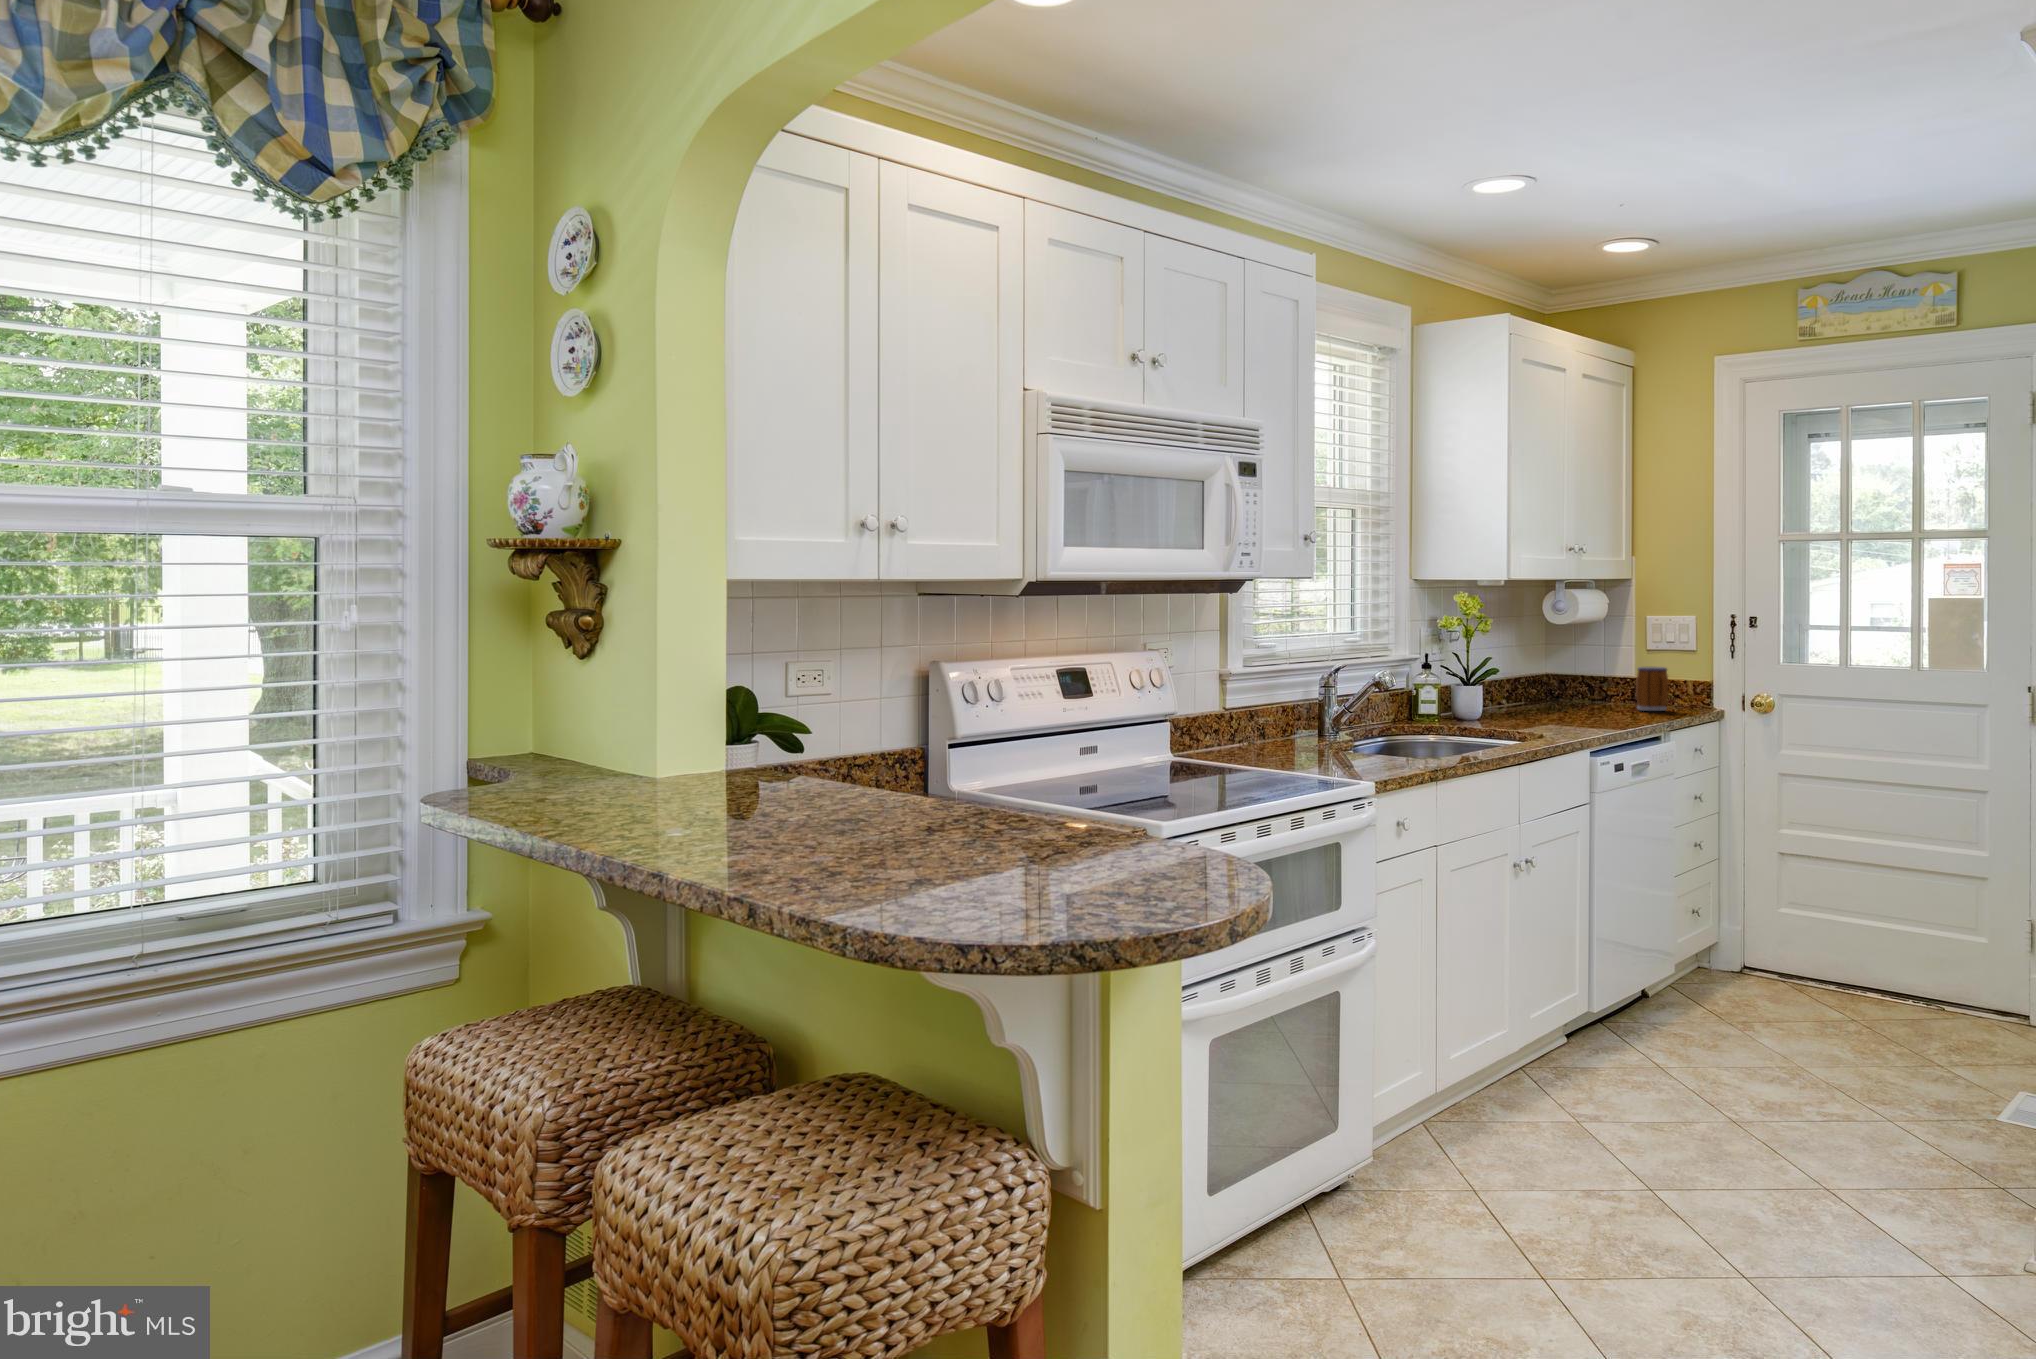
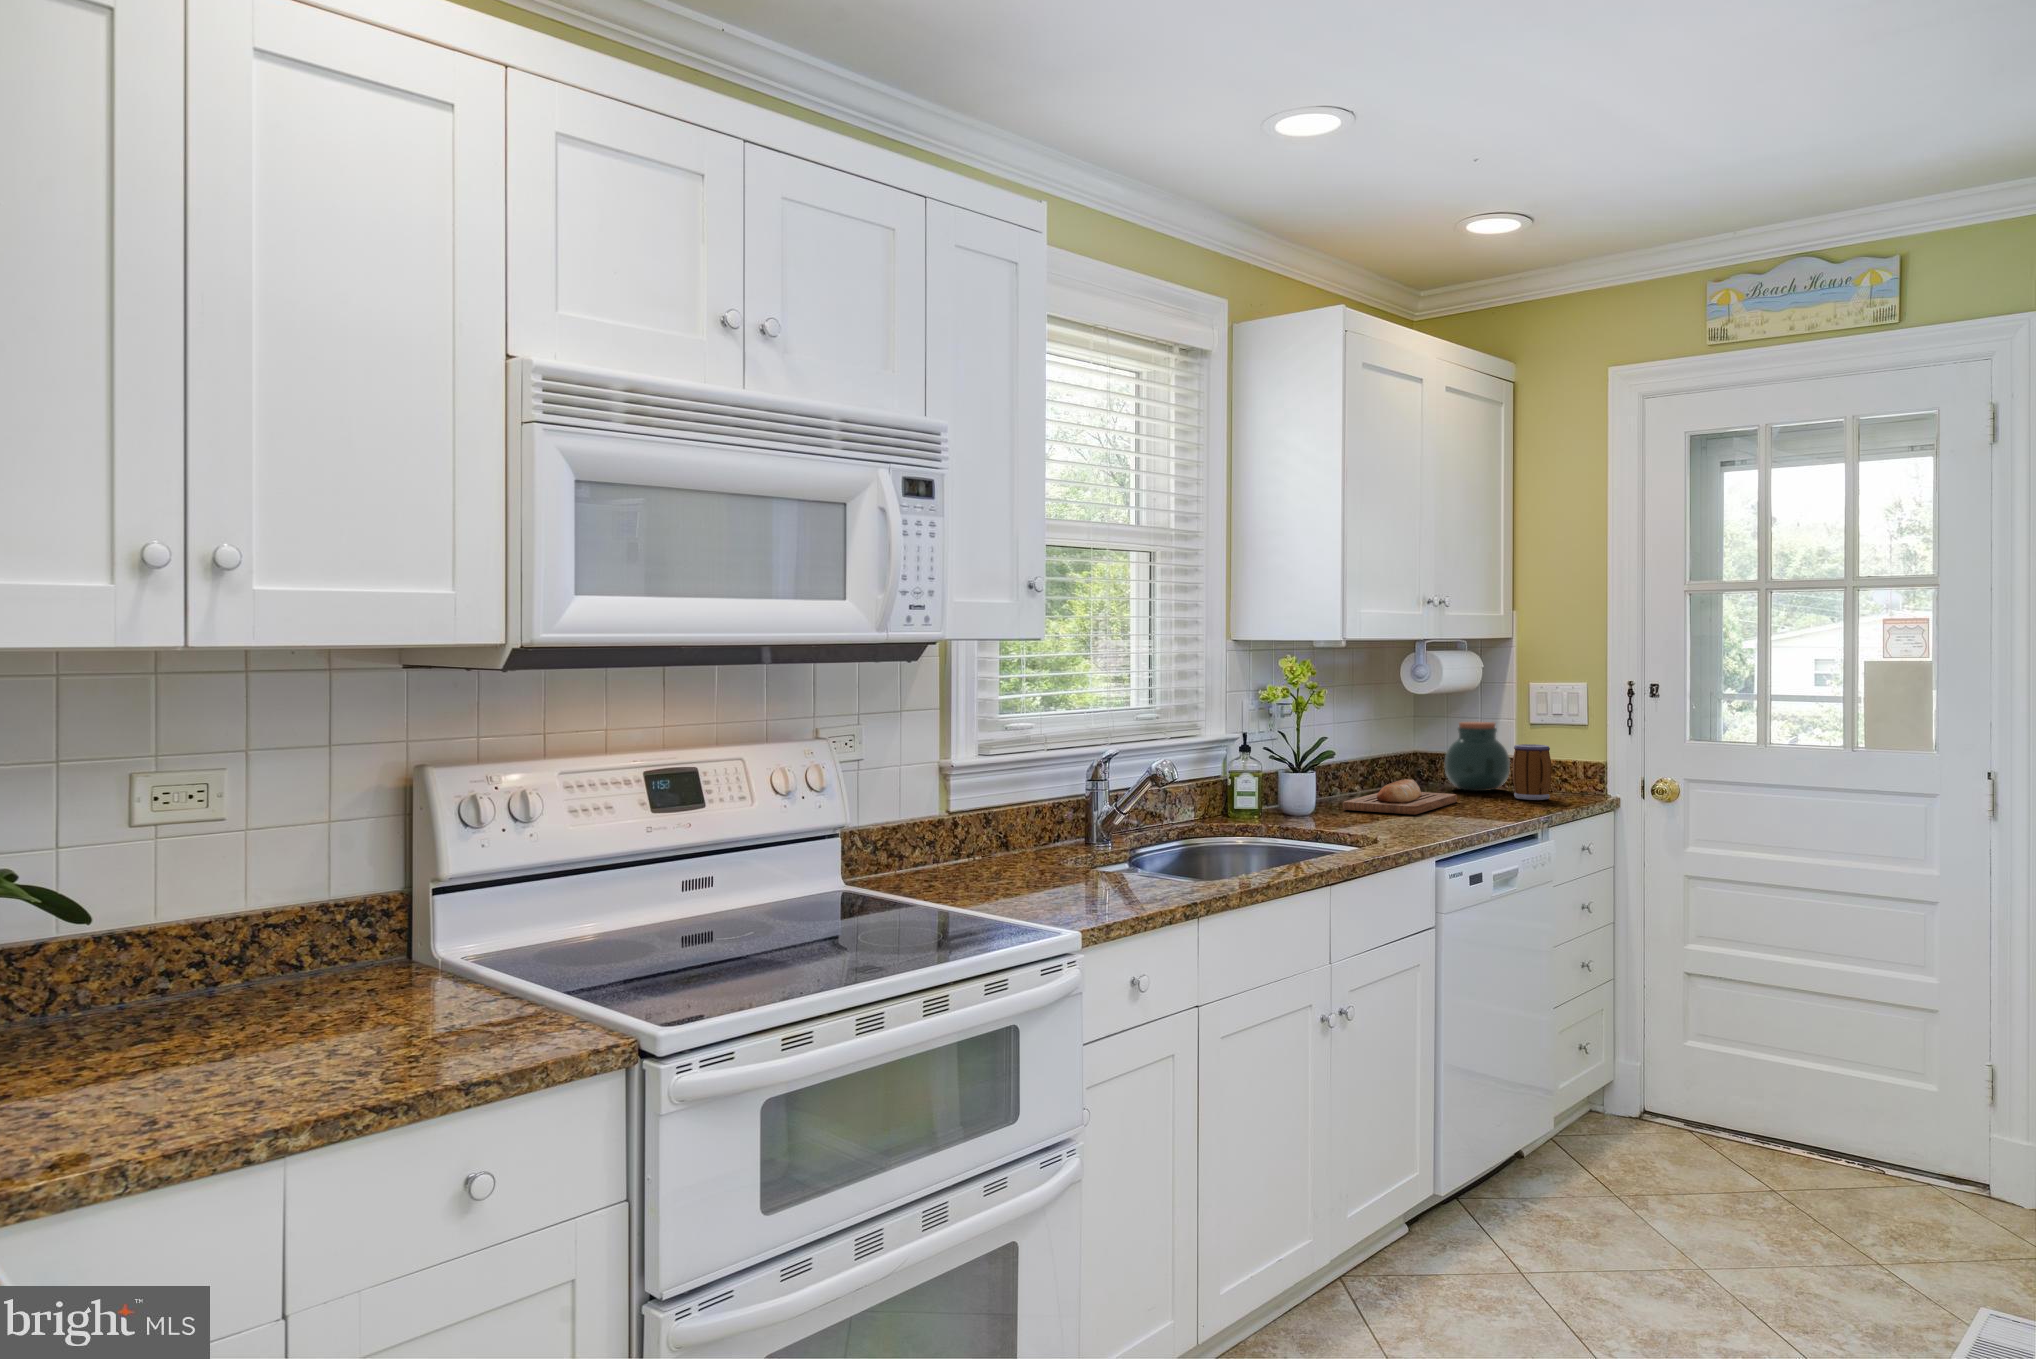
jar: none [1576,650,1631,706] -> present [1445,722,1510,791]
bread loaf: none [1502,695,1591,720] -> present [1343,779,1457,815]

